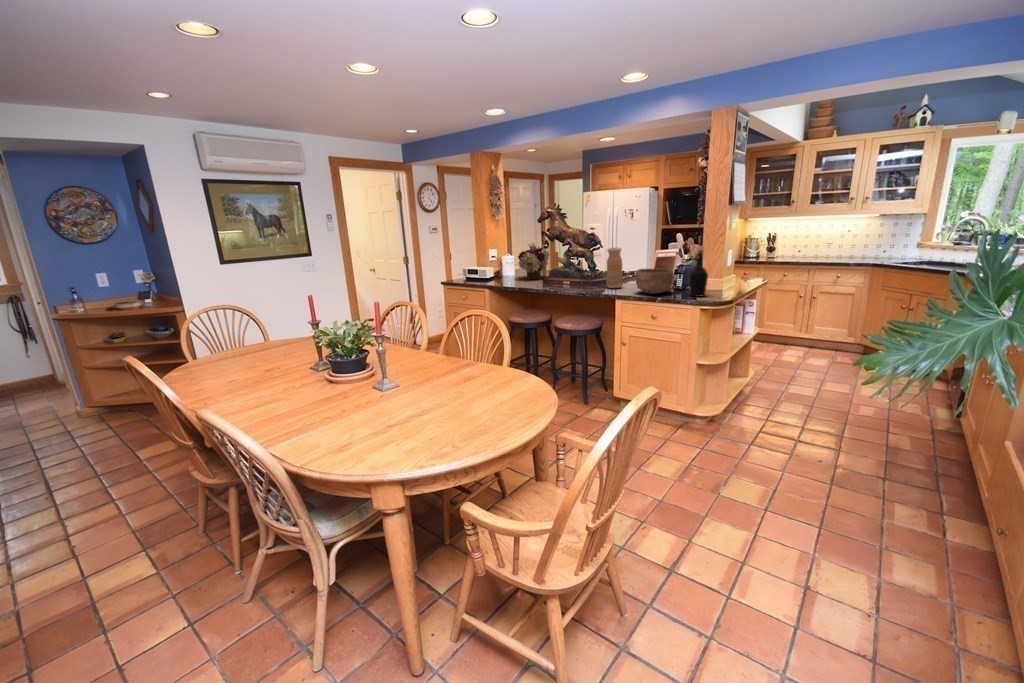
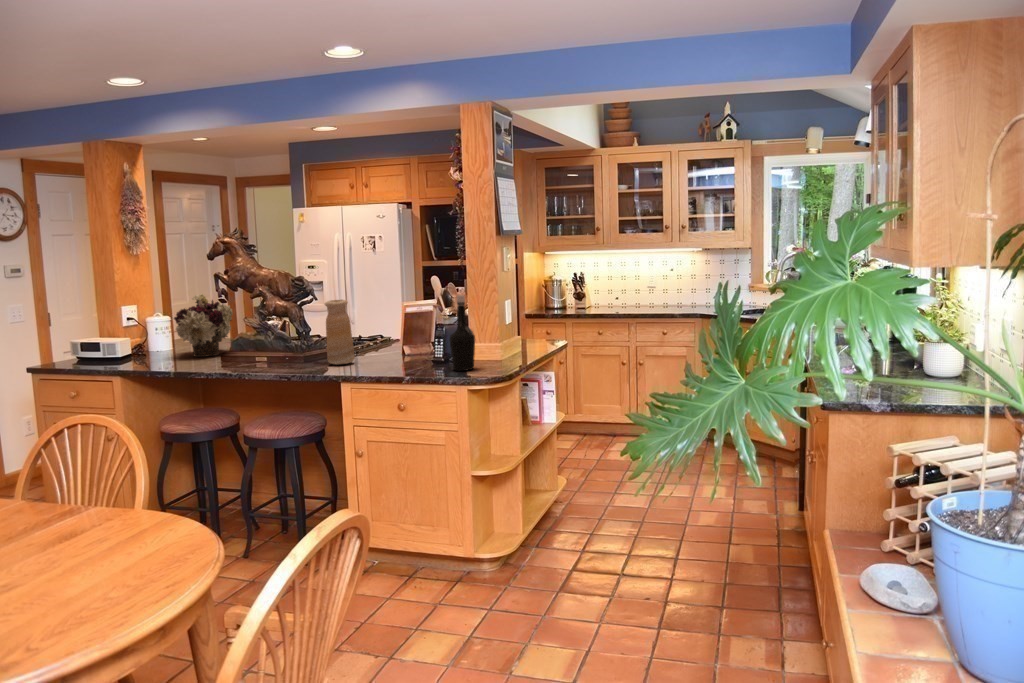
bowl: present [635,268,674,294] -> none [370,330,428,370]

